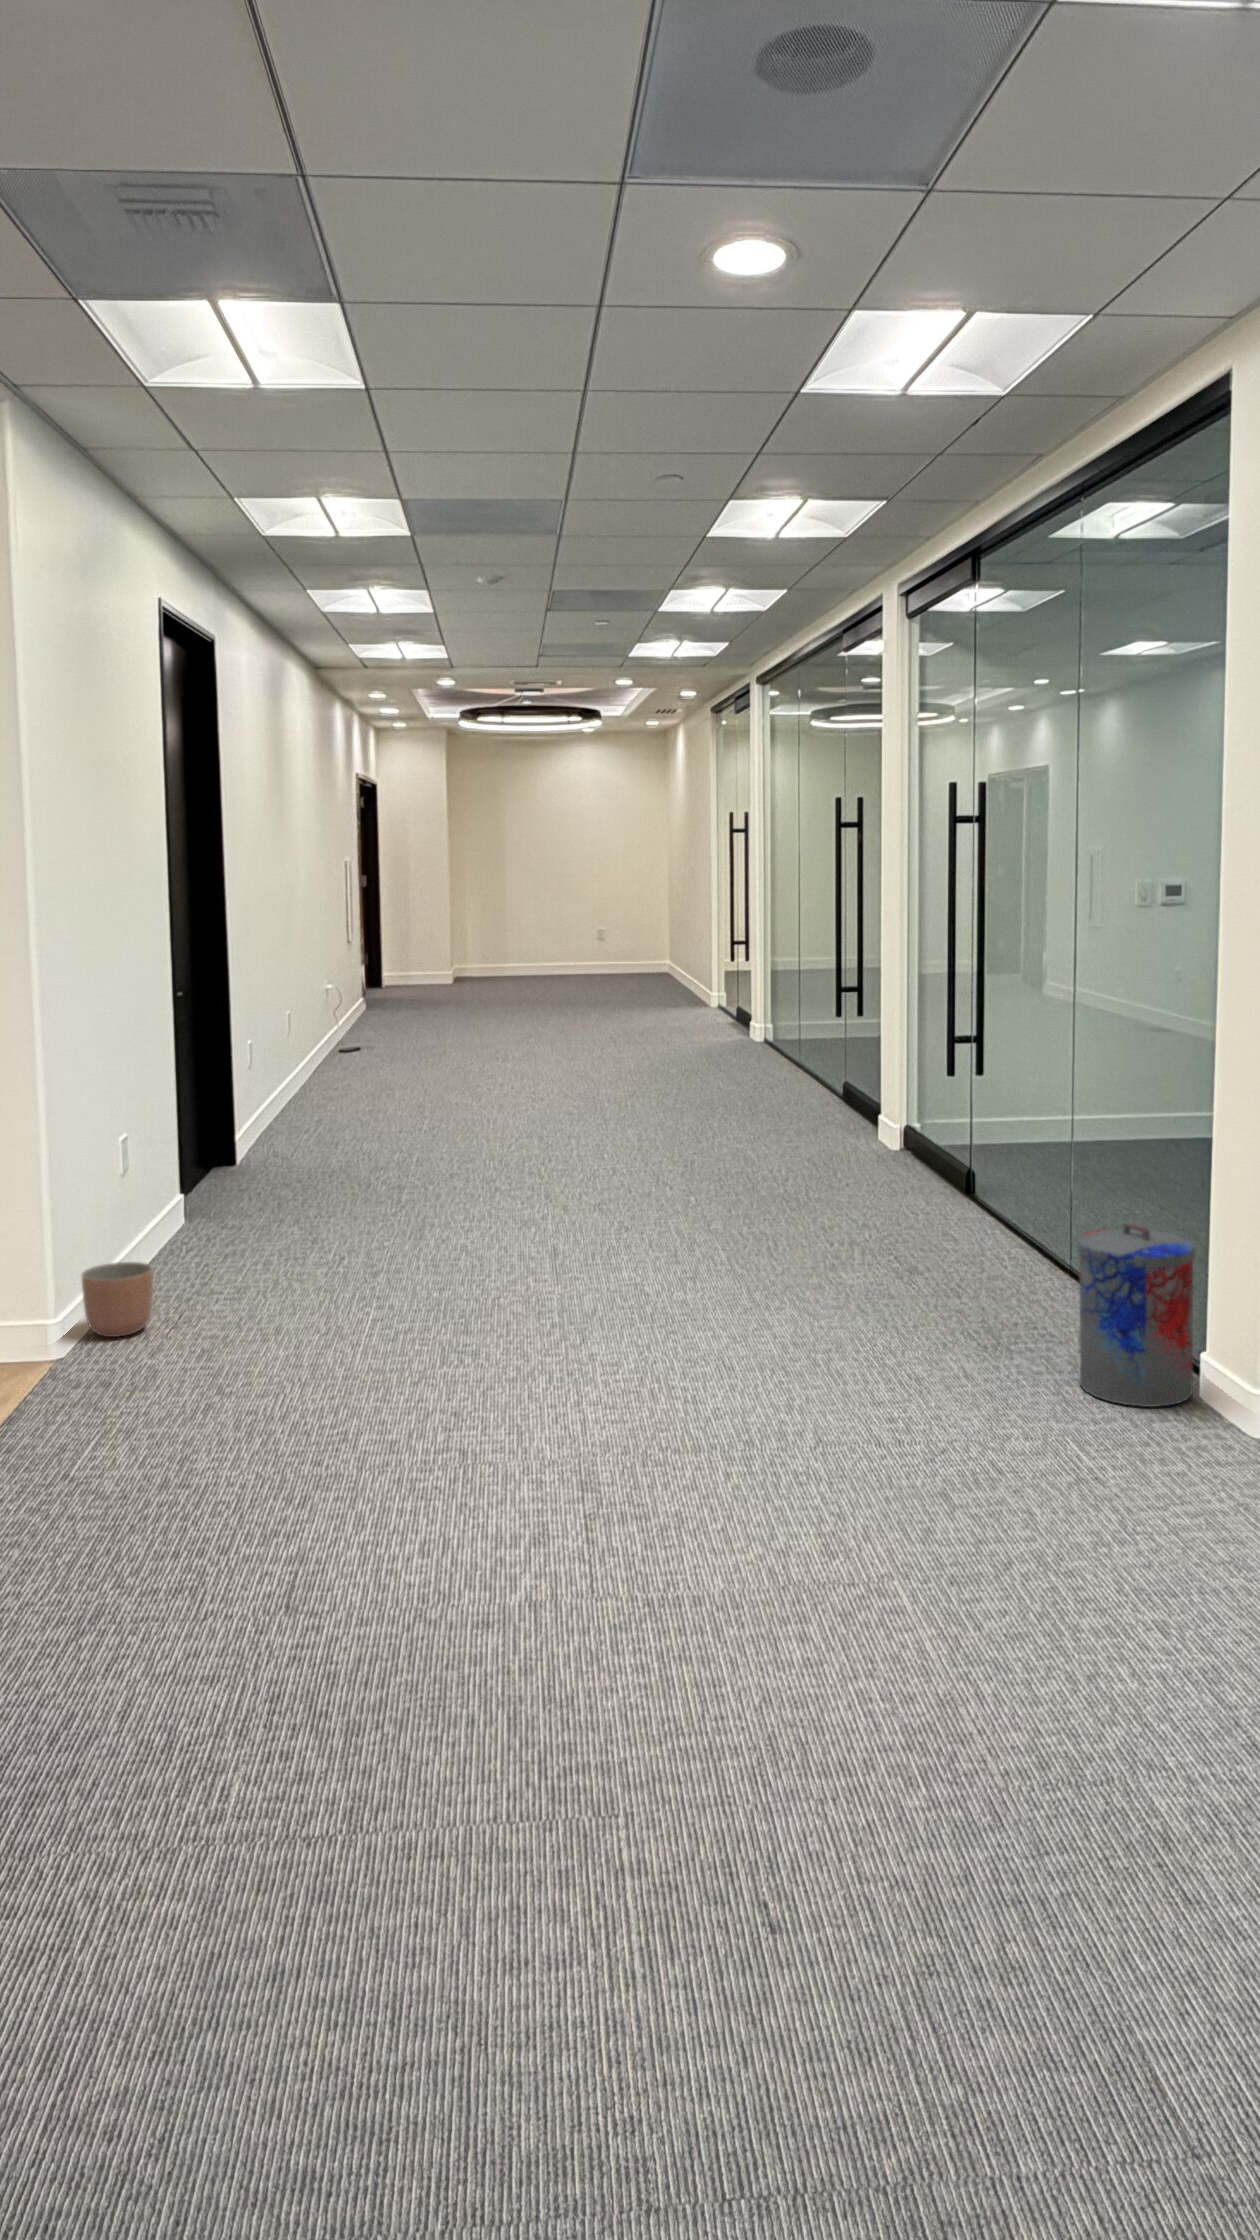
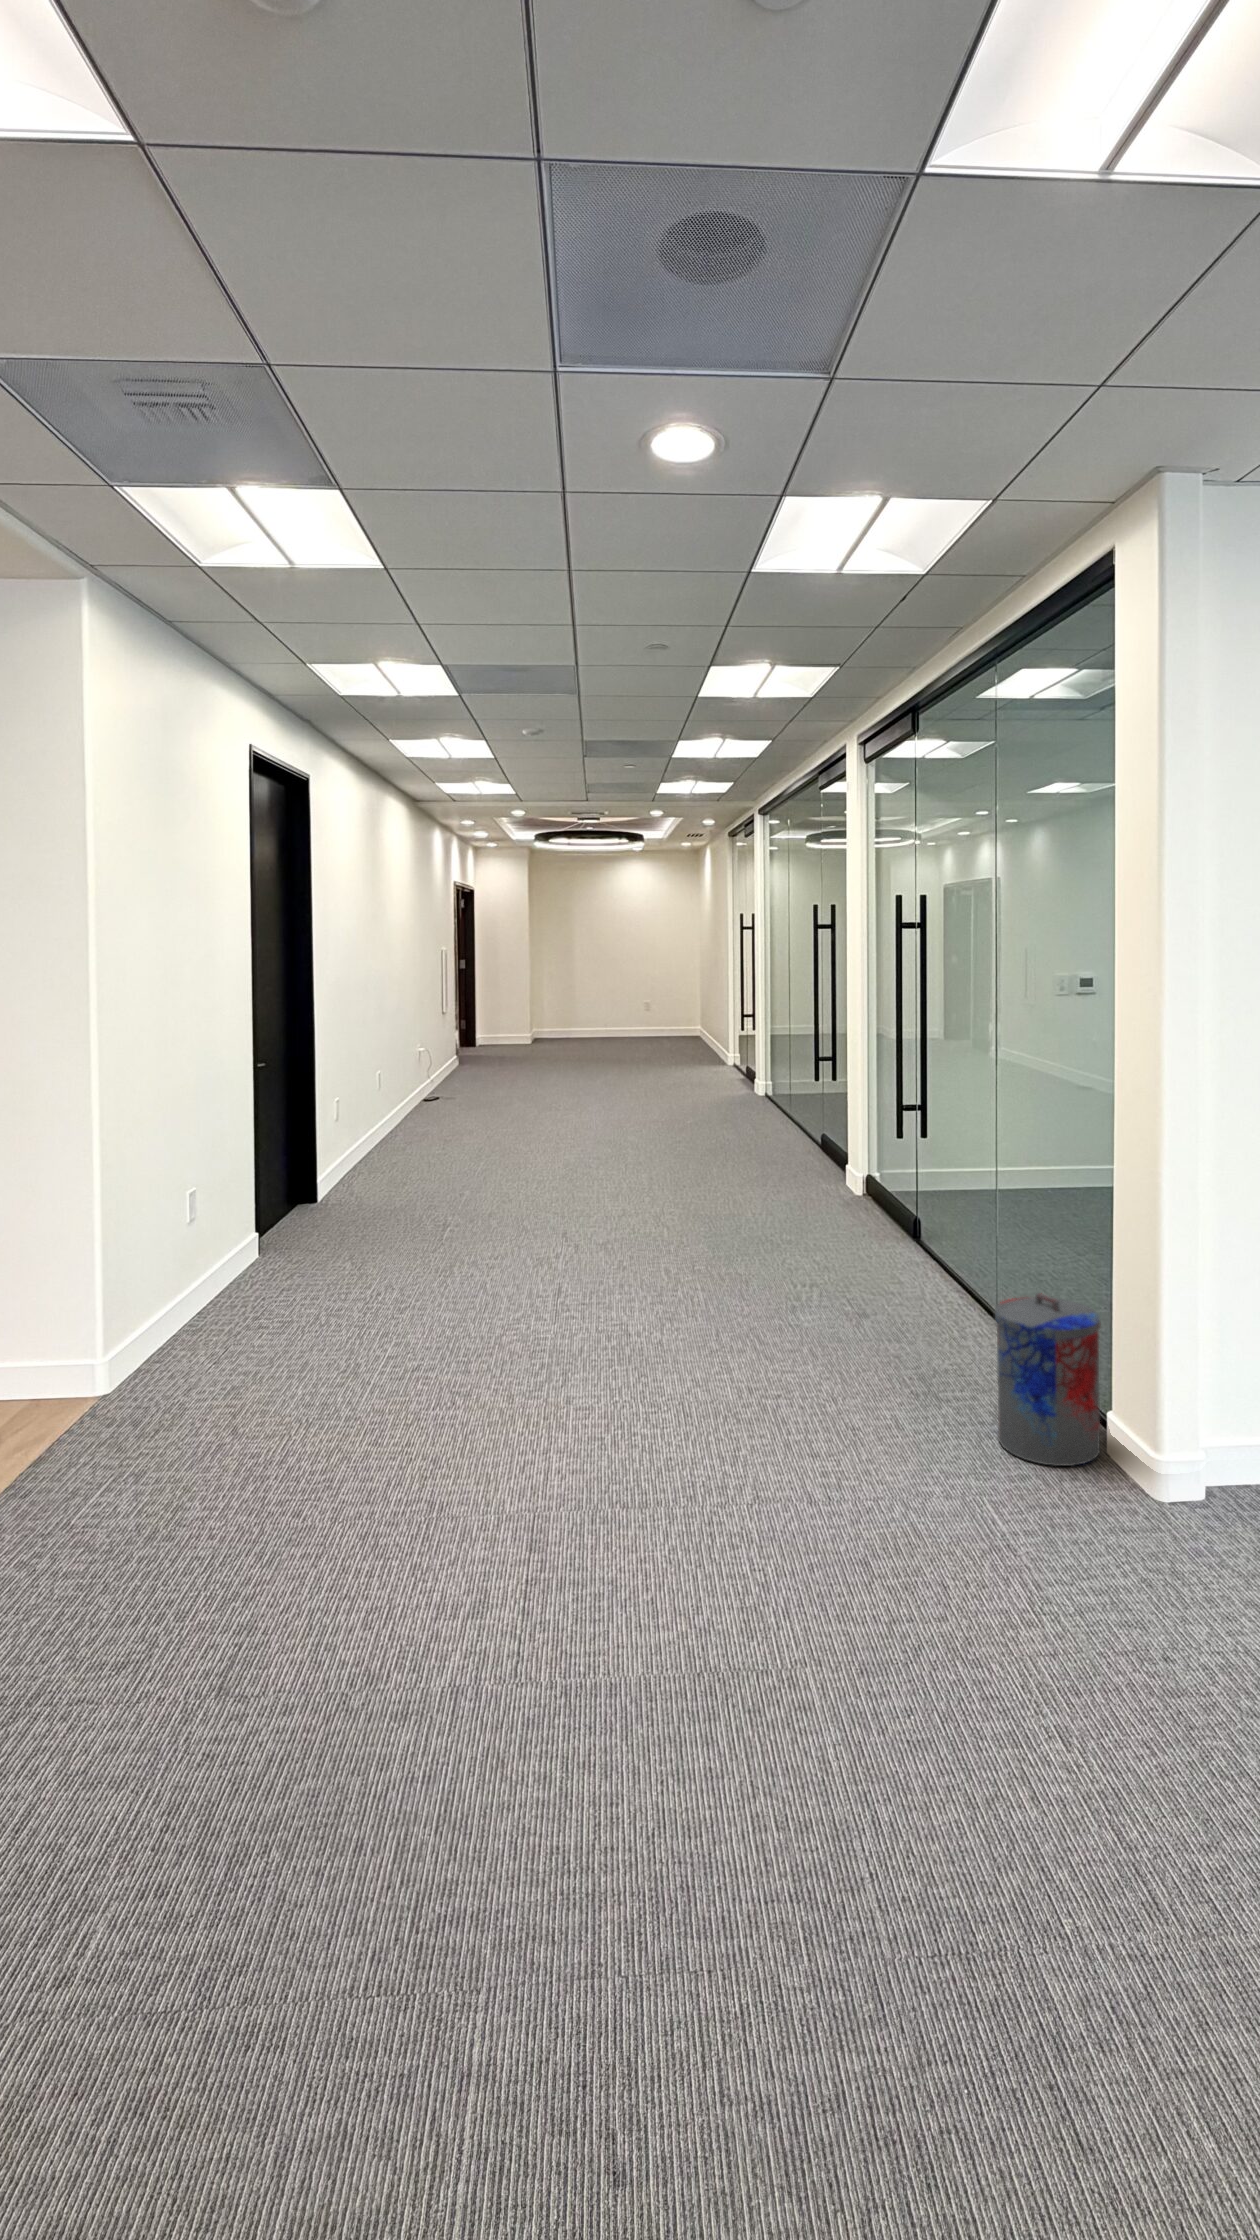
planter: present [82,1262,153,1337] -> none [134,1309,197,1377]

